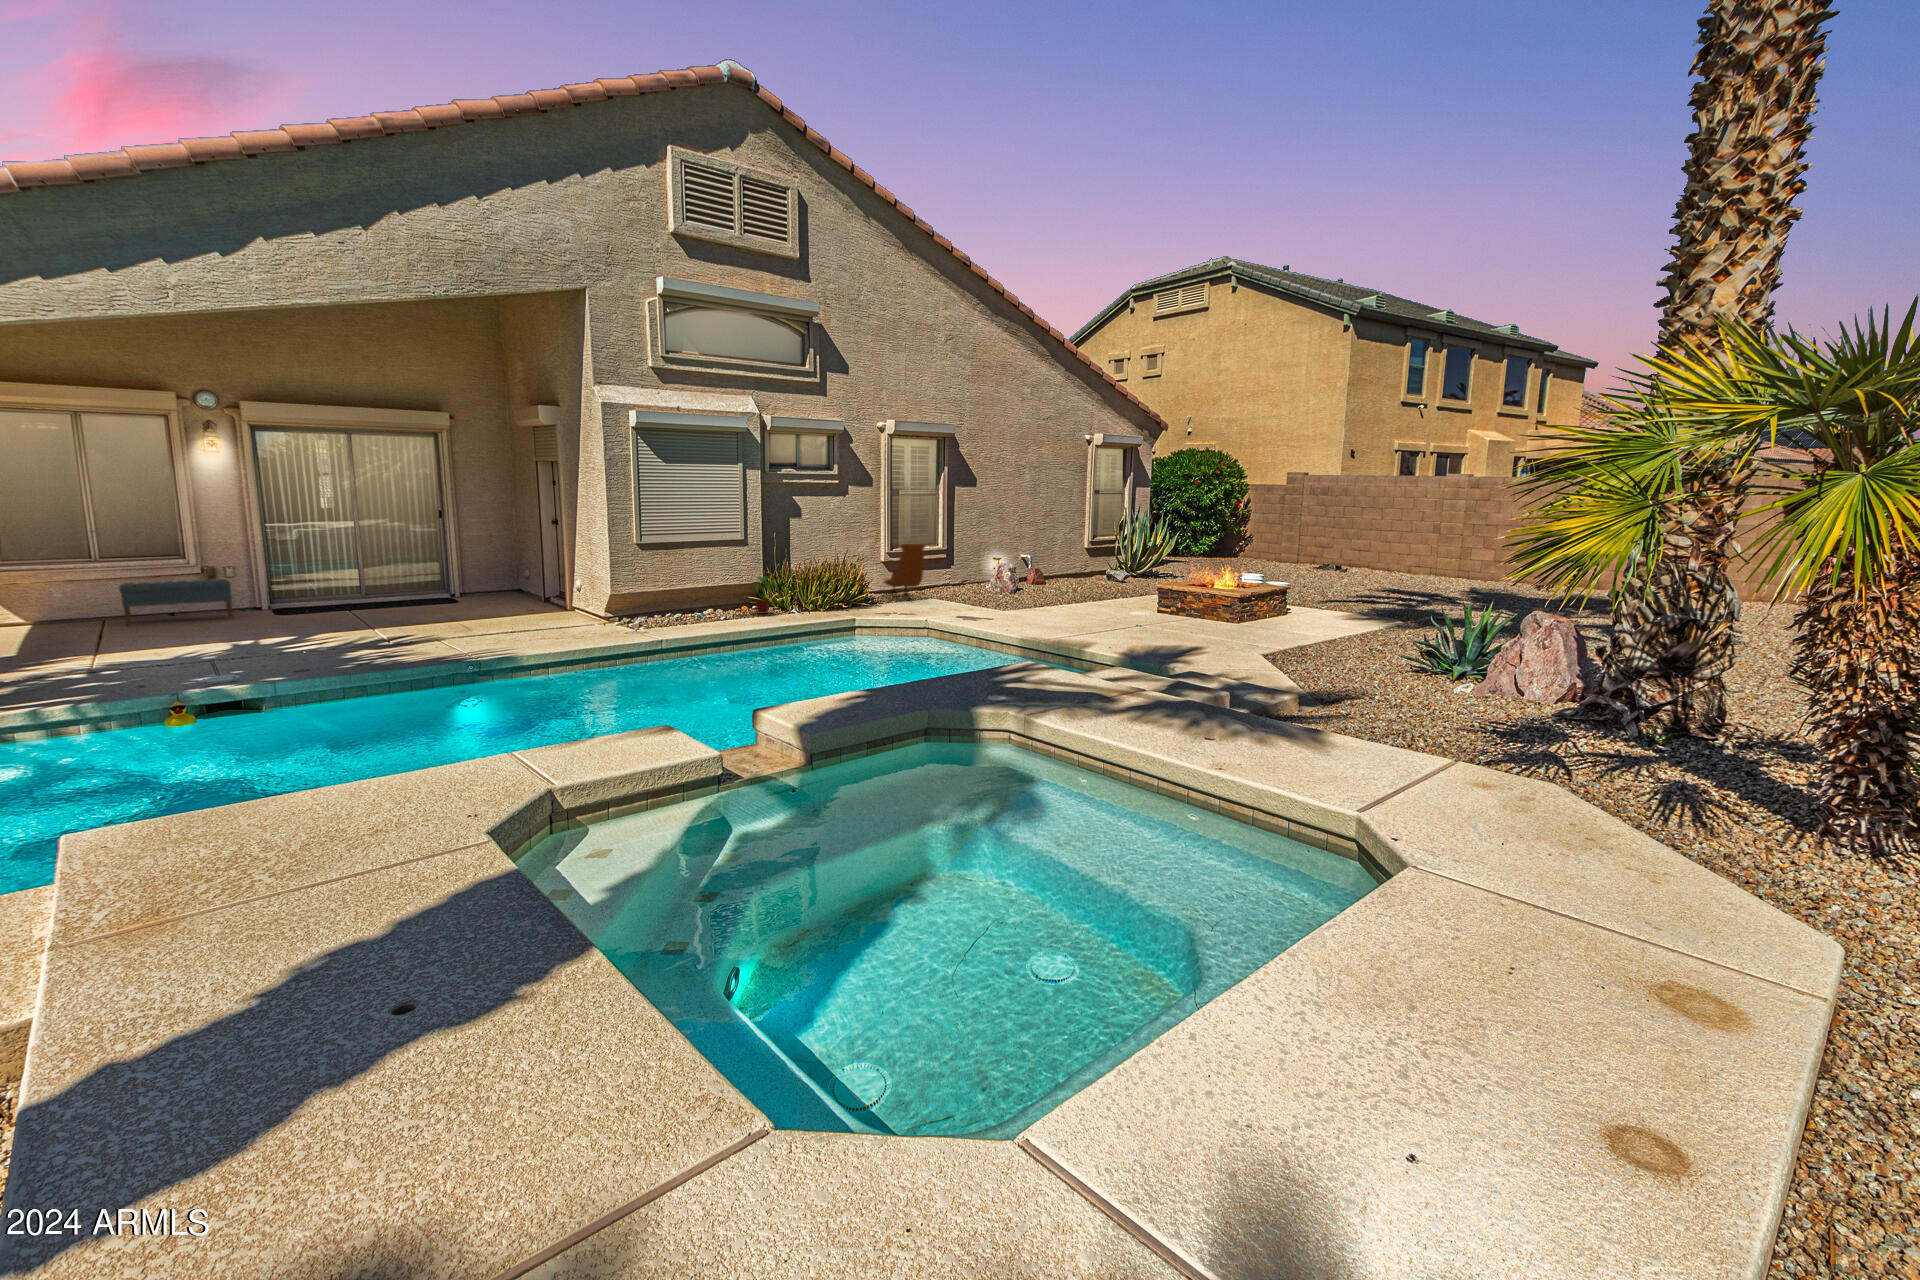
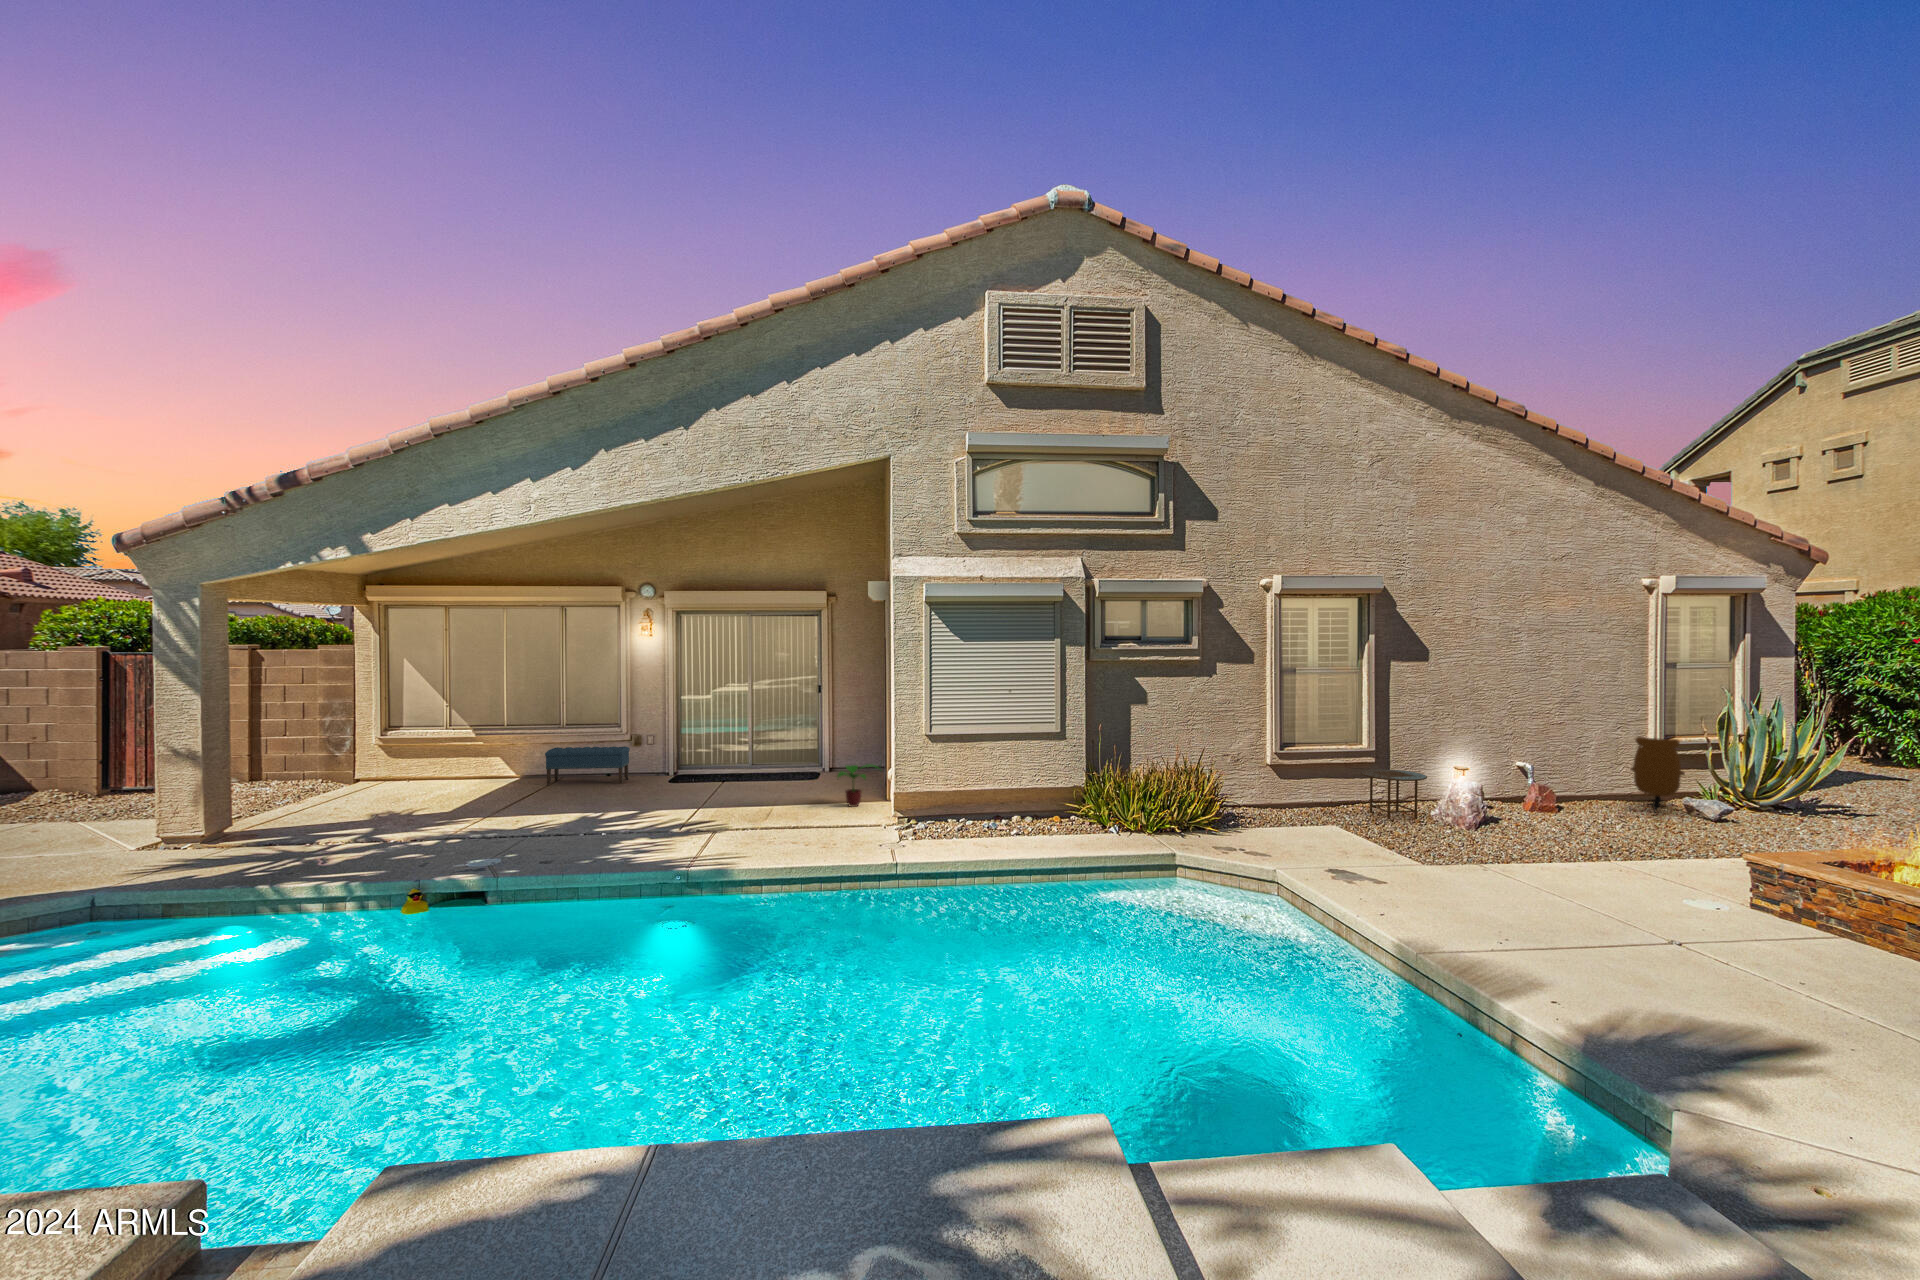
lounge chair: present [884,544,925,599] -> present [1631,737,1685,814]
side table: none [940,563,981,594] -> present [1361,769,1427,819]
potted plant: present [755,577,777,614] -> present [838,764,878,807]

